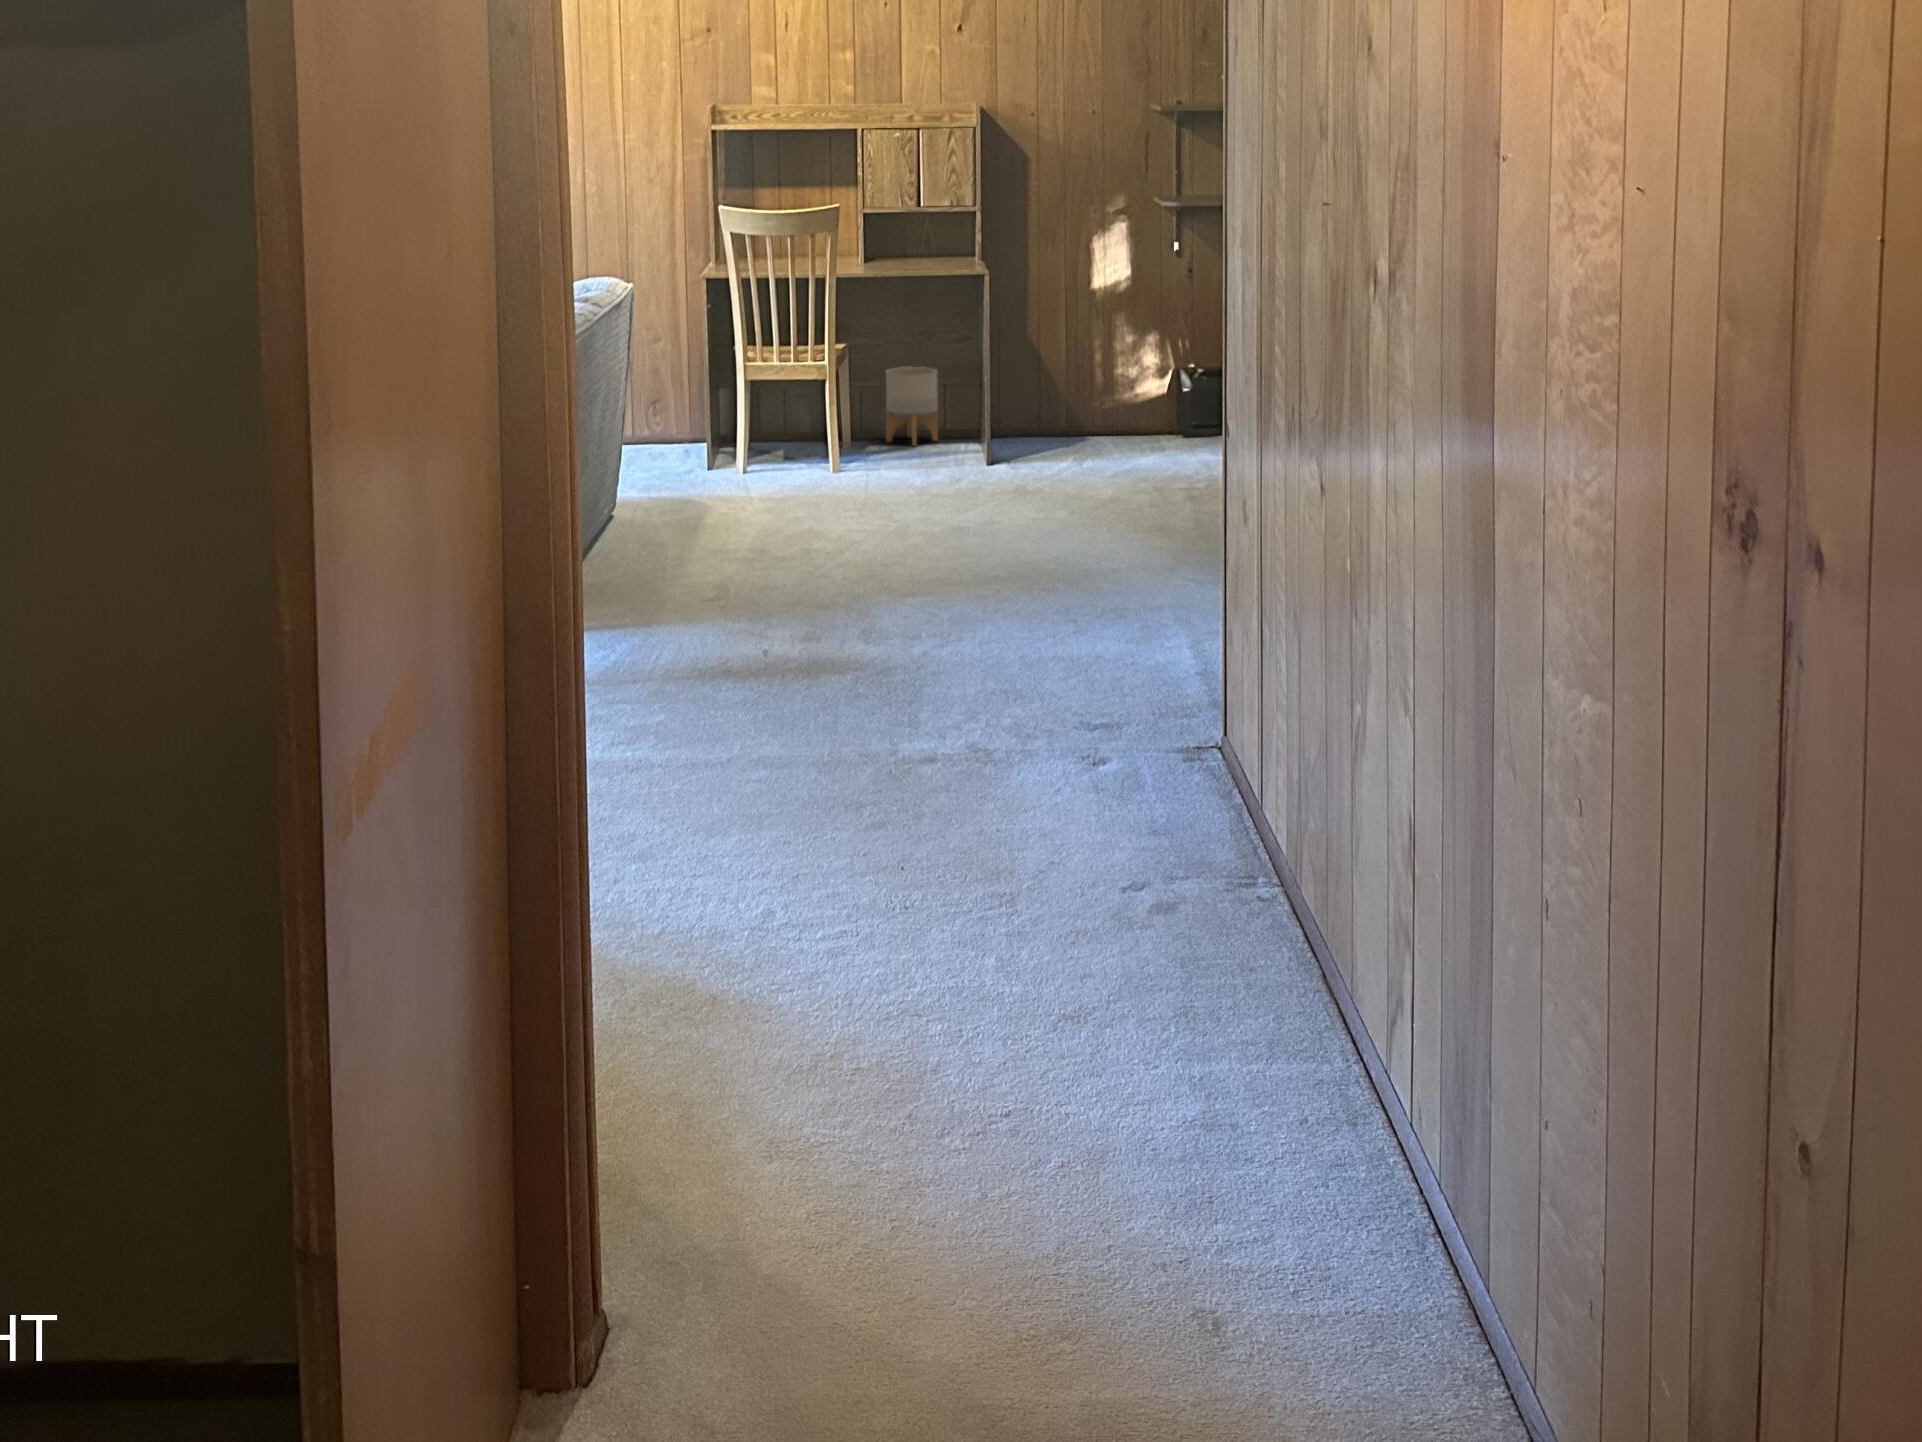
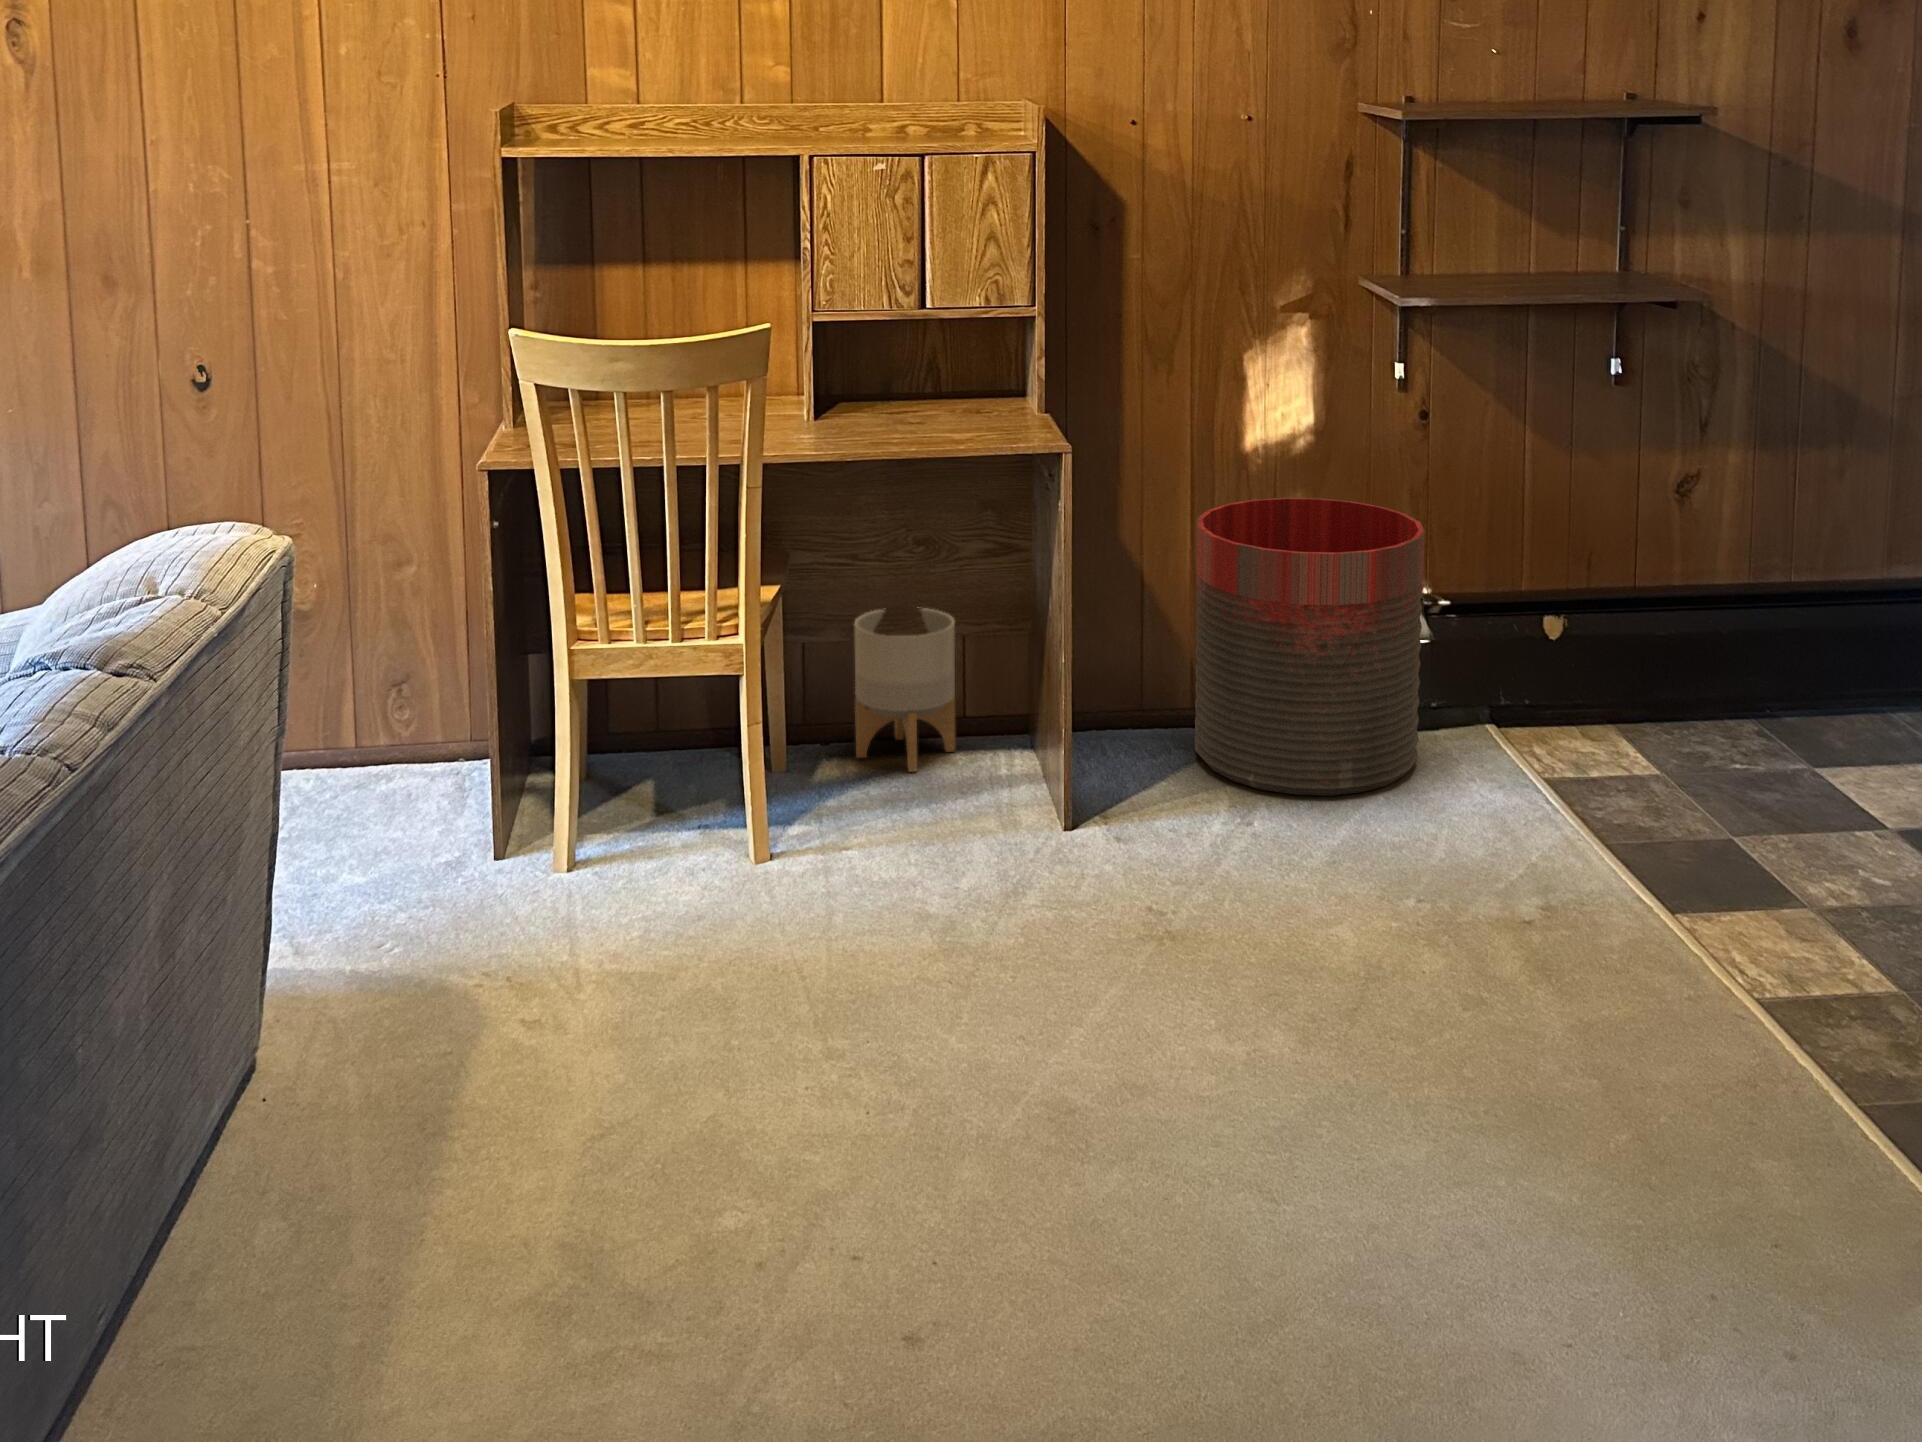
trash can: none [1061,313,1177,453] -> present [1195,498,1425,796]

